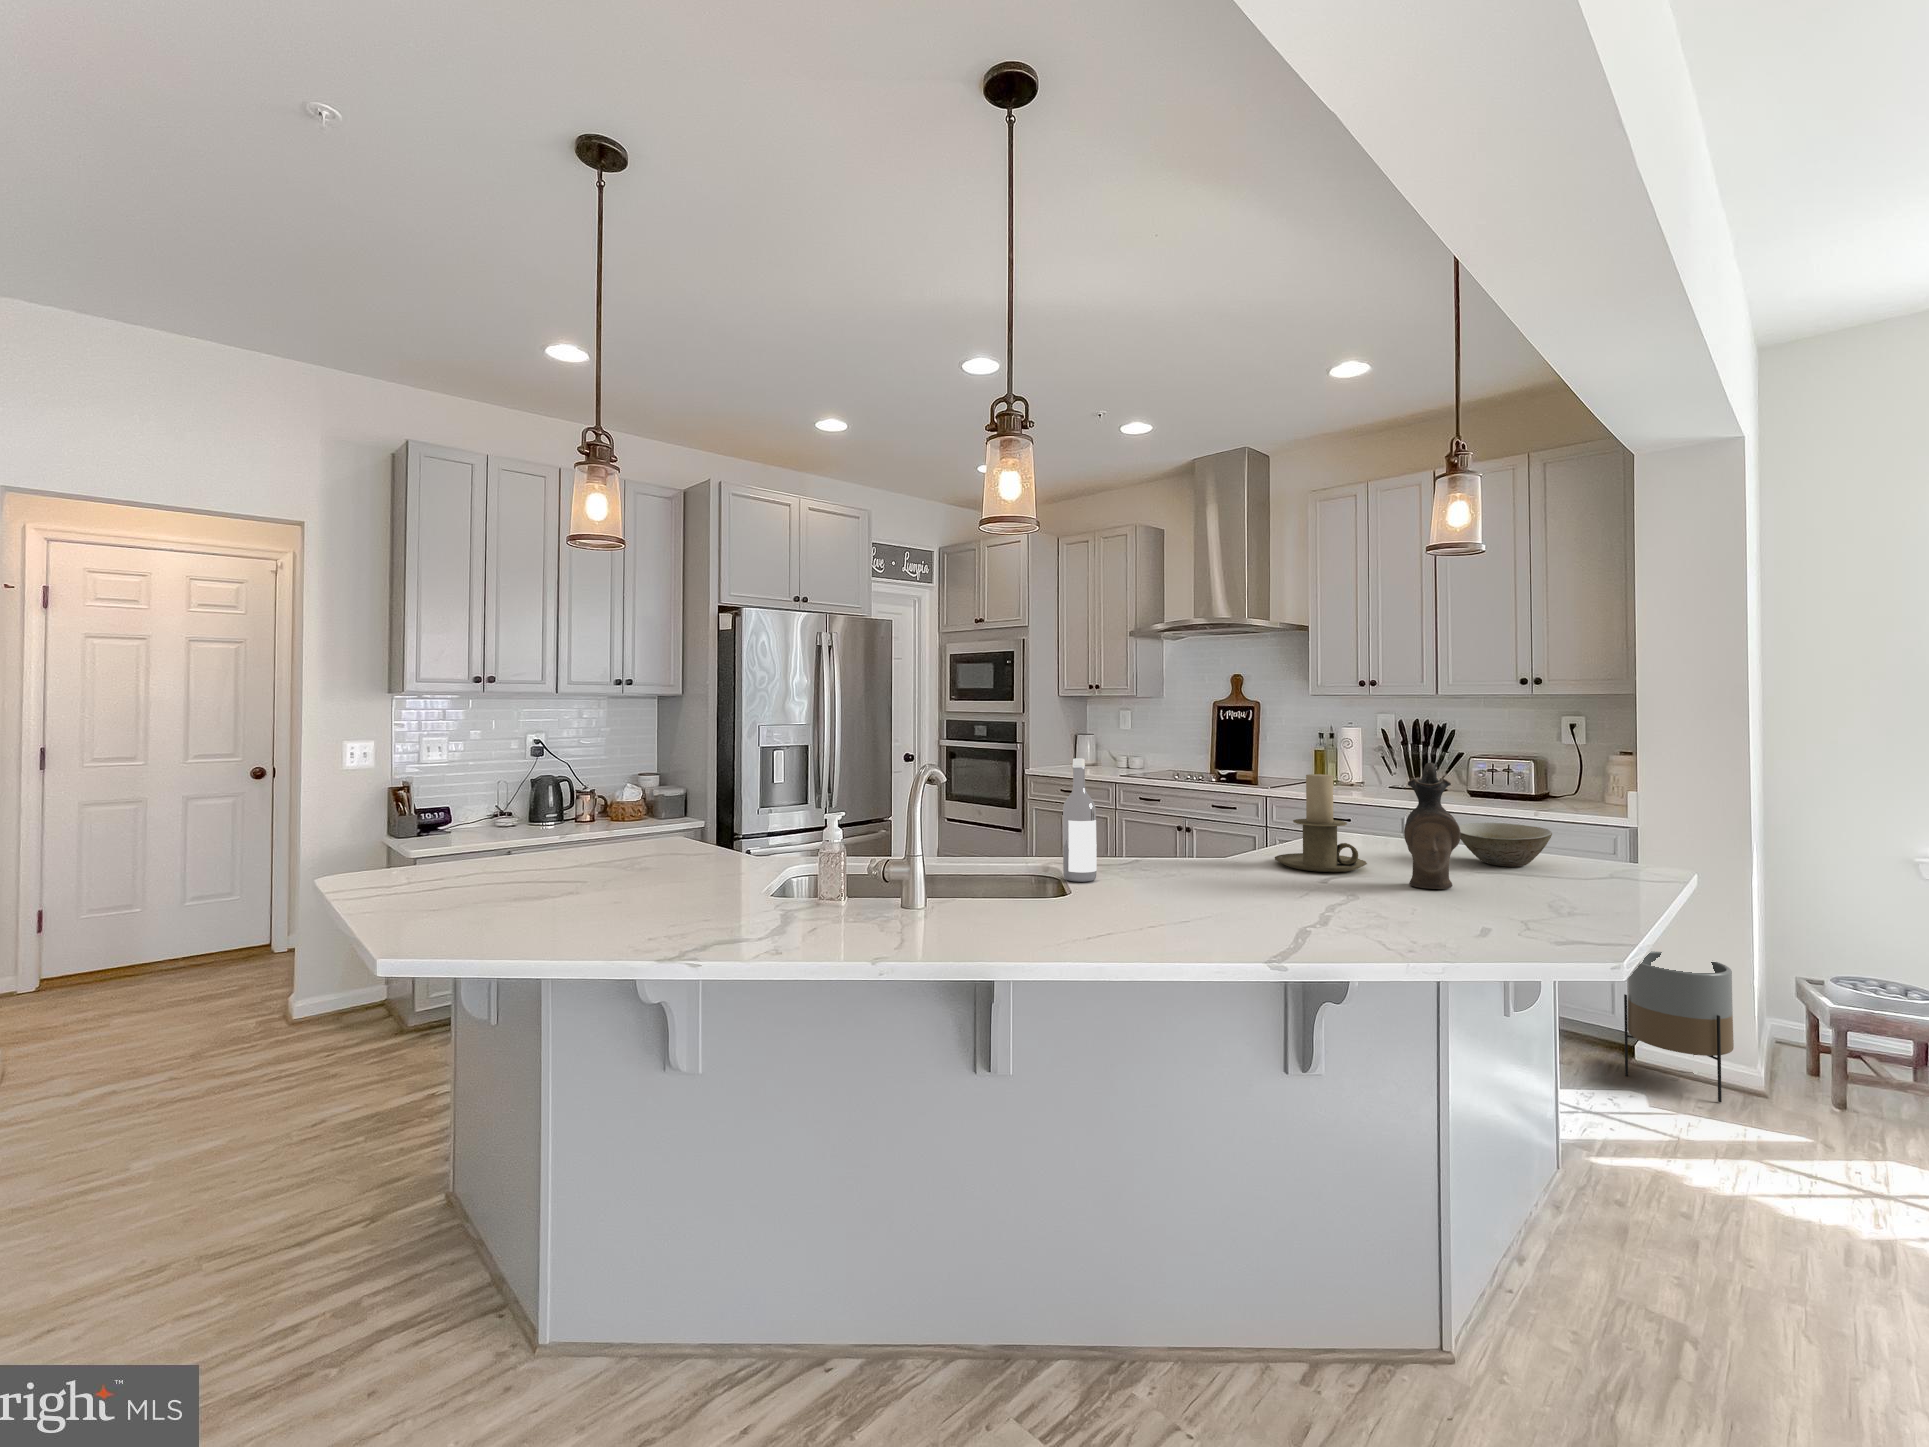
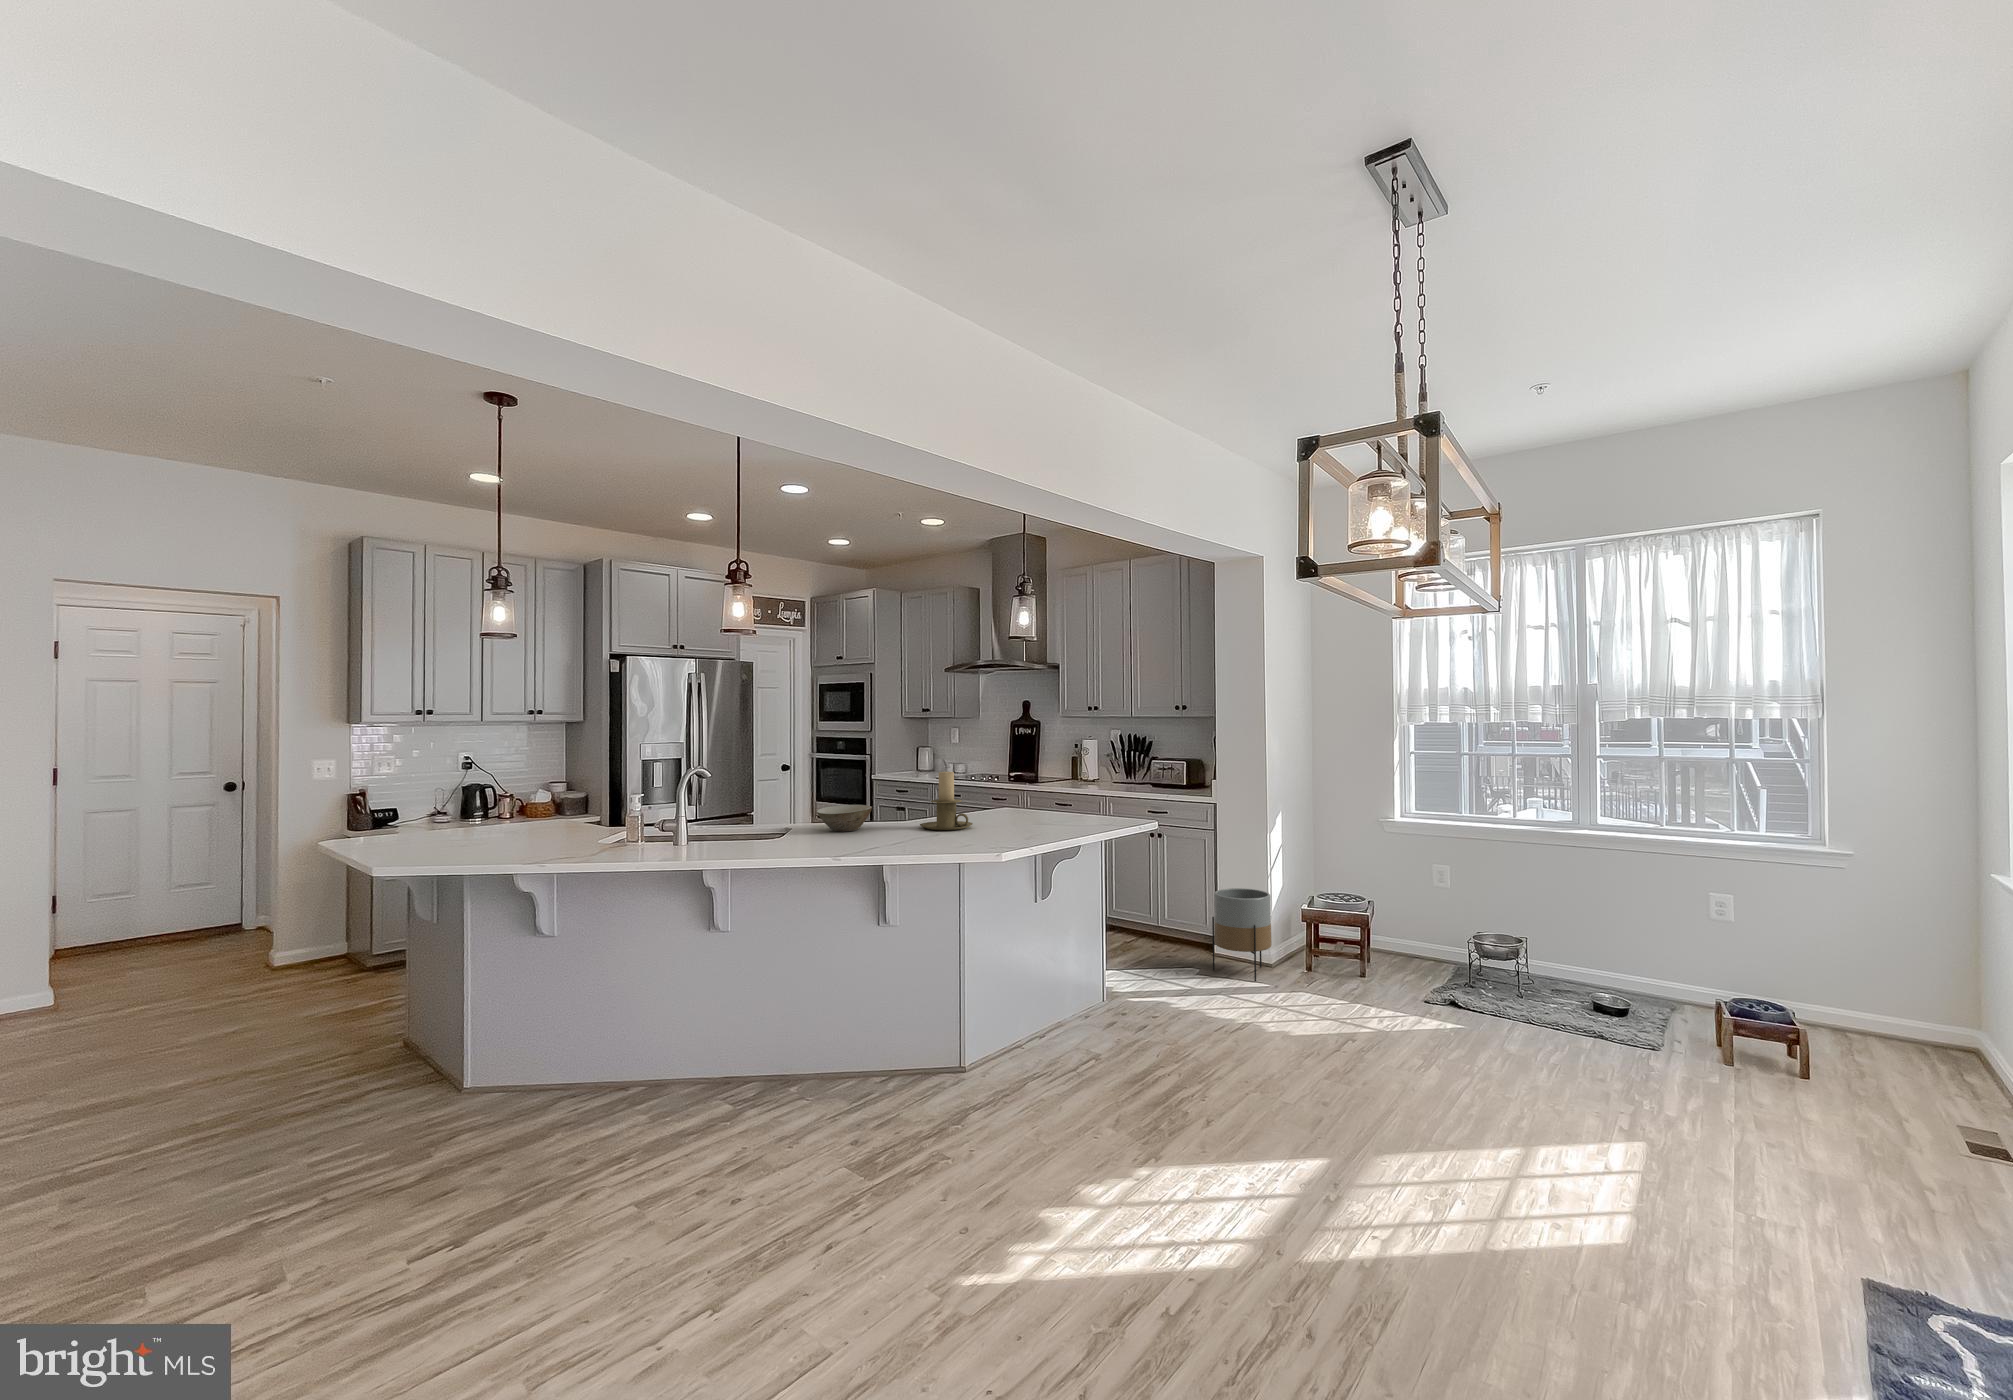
wine bottle: present [1063,759,1097,882] -> none [772,764,793,837]
ceramic pitcher: present [1404,763,1461,889] -> none [971,763,1001,836]
bowl: present [1459,823,1552,867] -> present [817,805,872,832]

